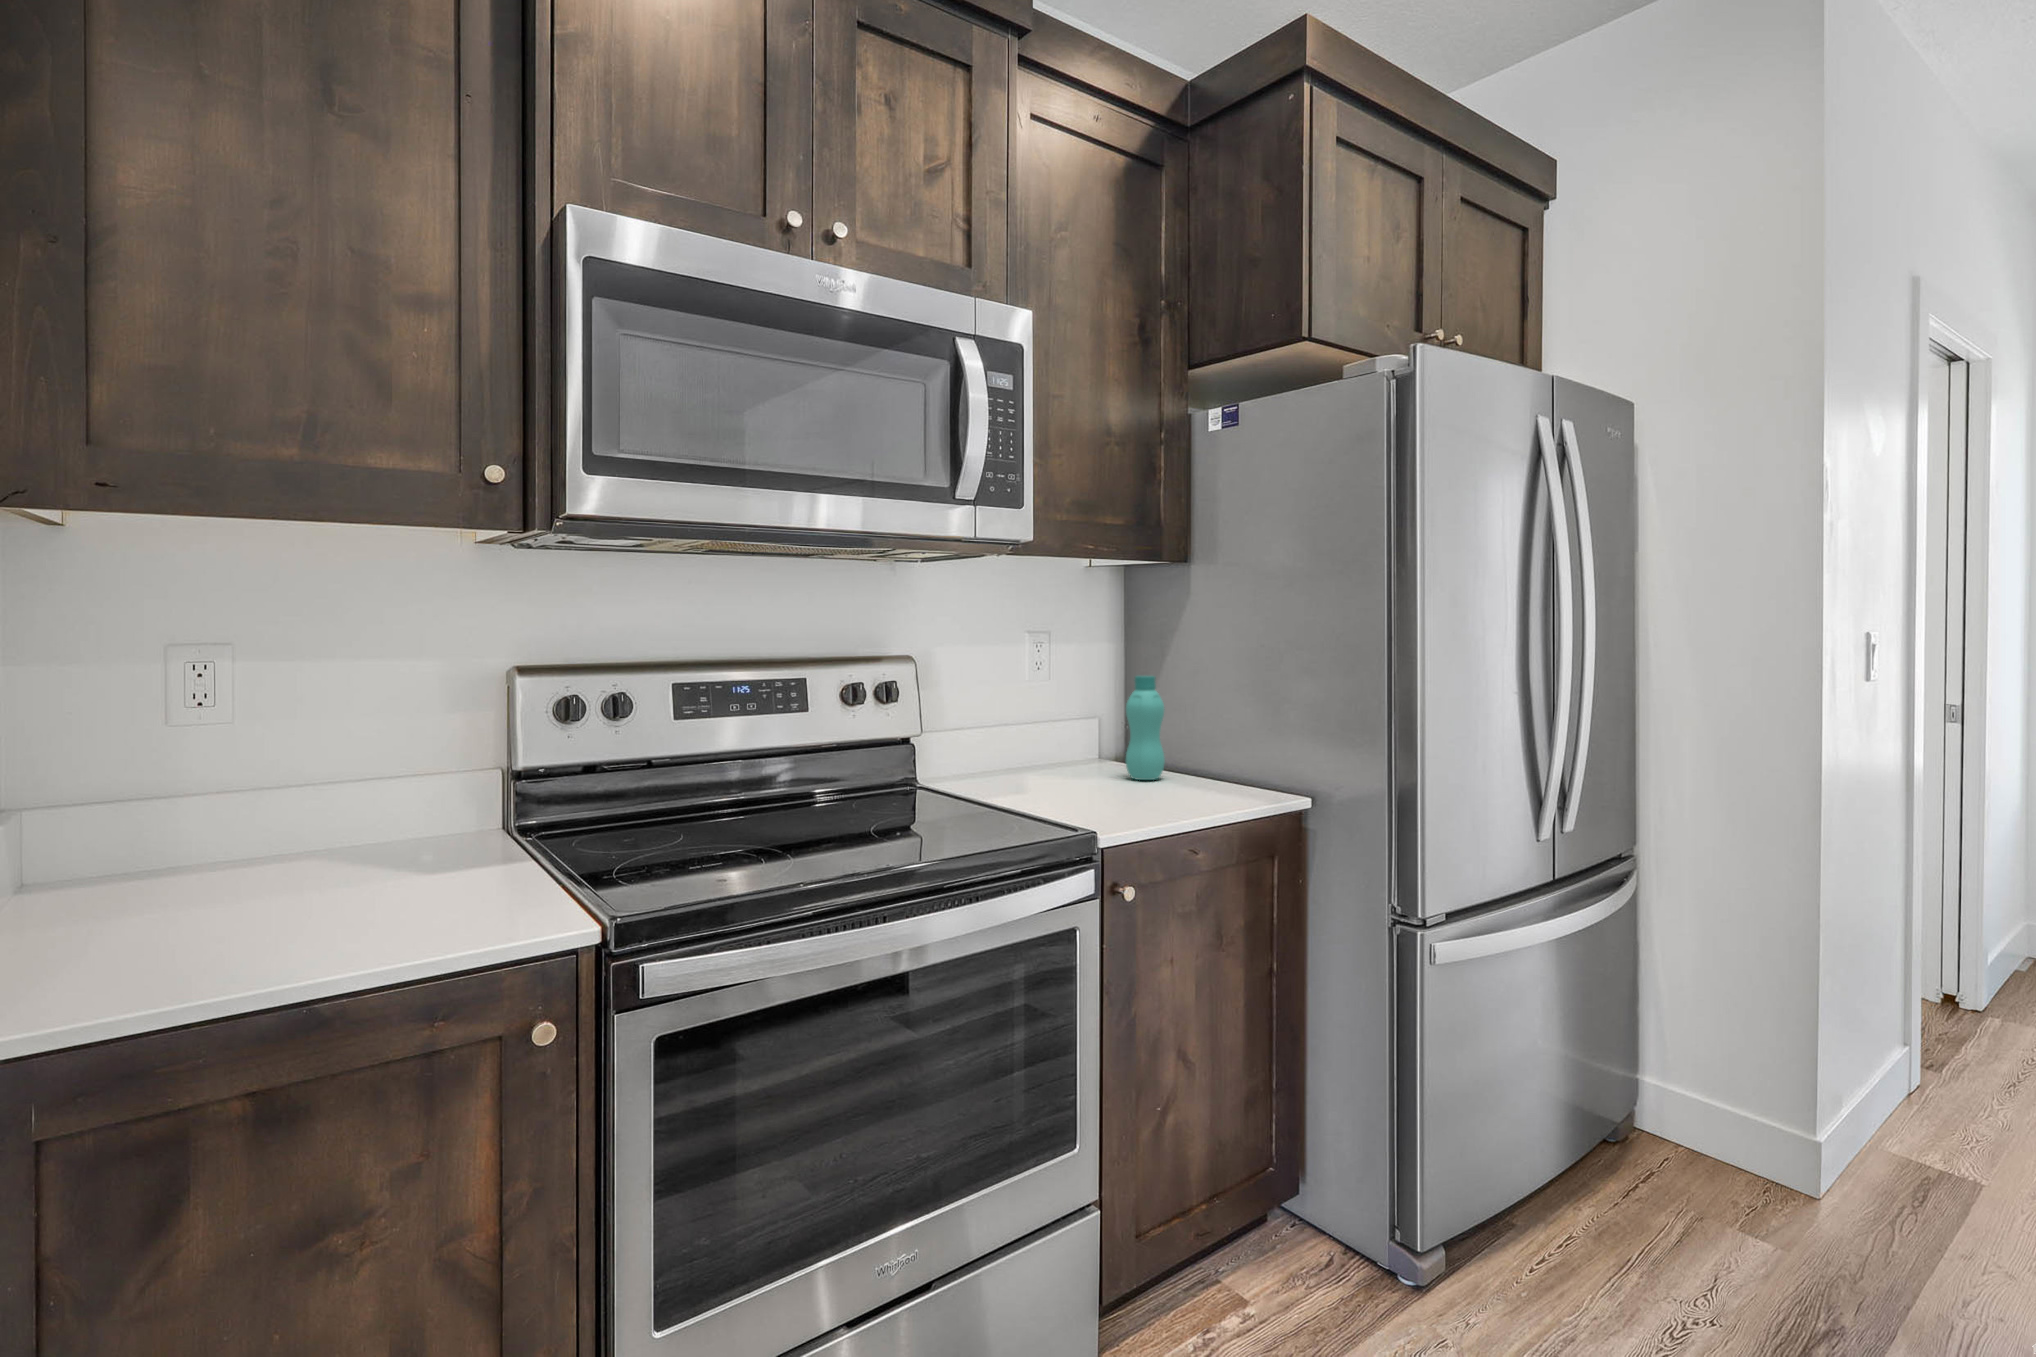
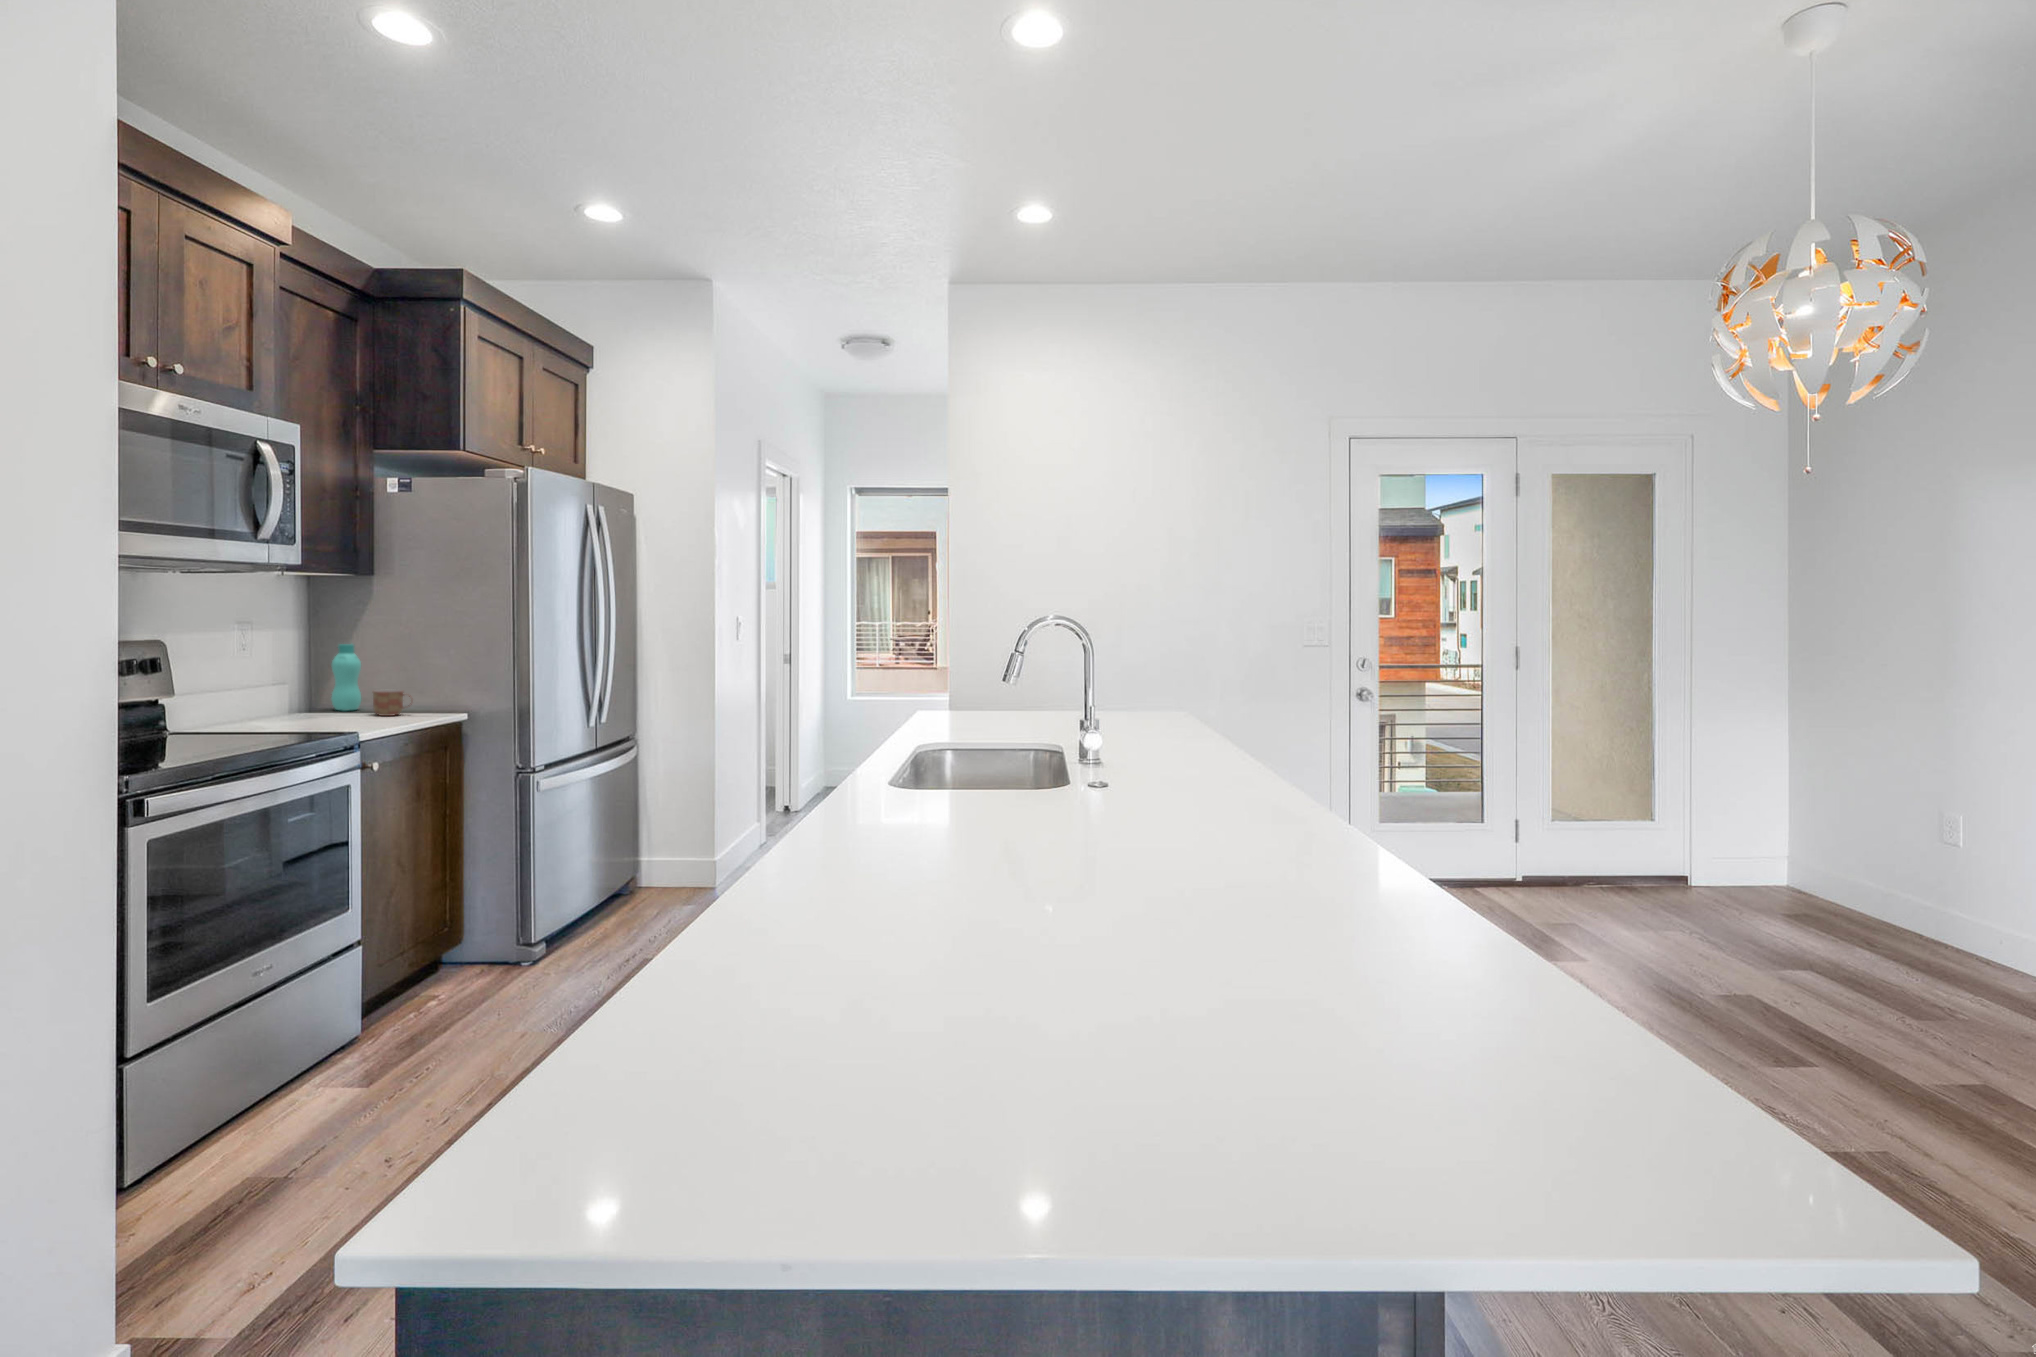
mug: none [1166,750,1224,794] -> present [373,690,412,716]

